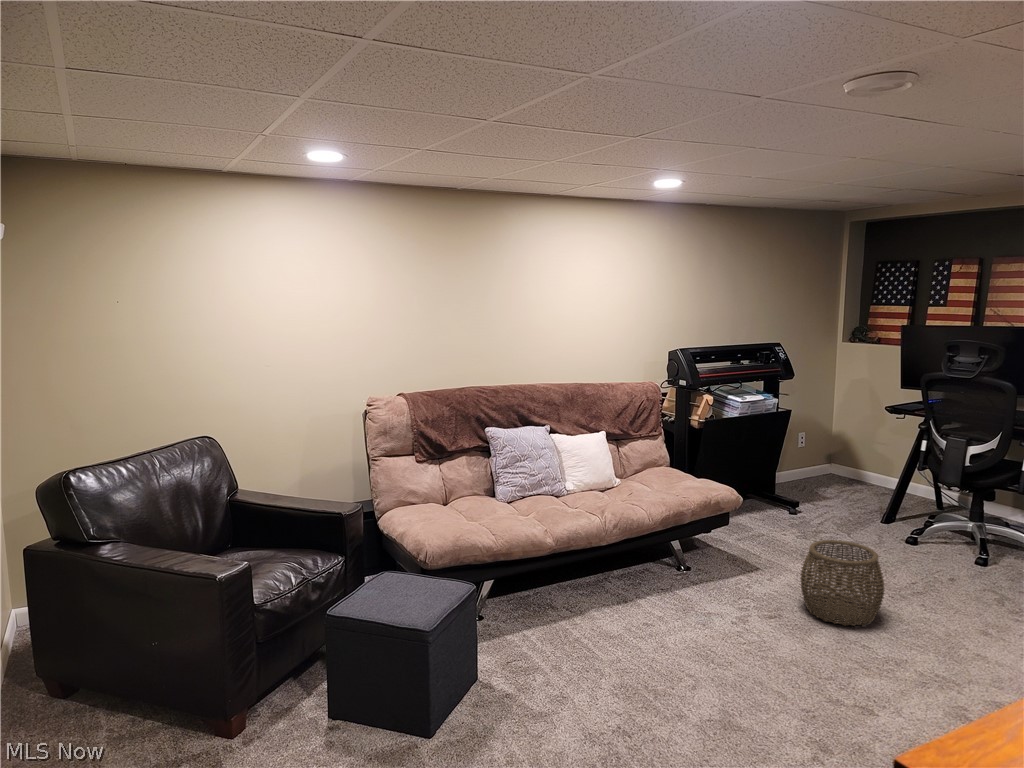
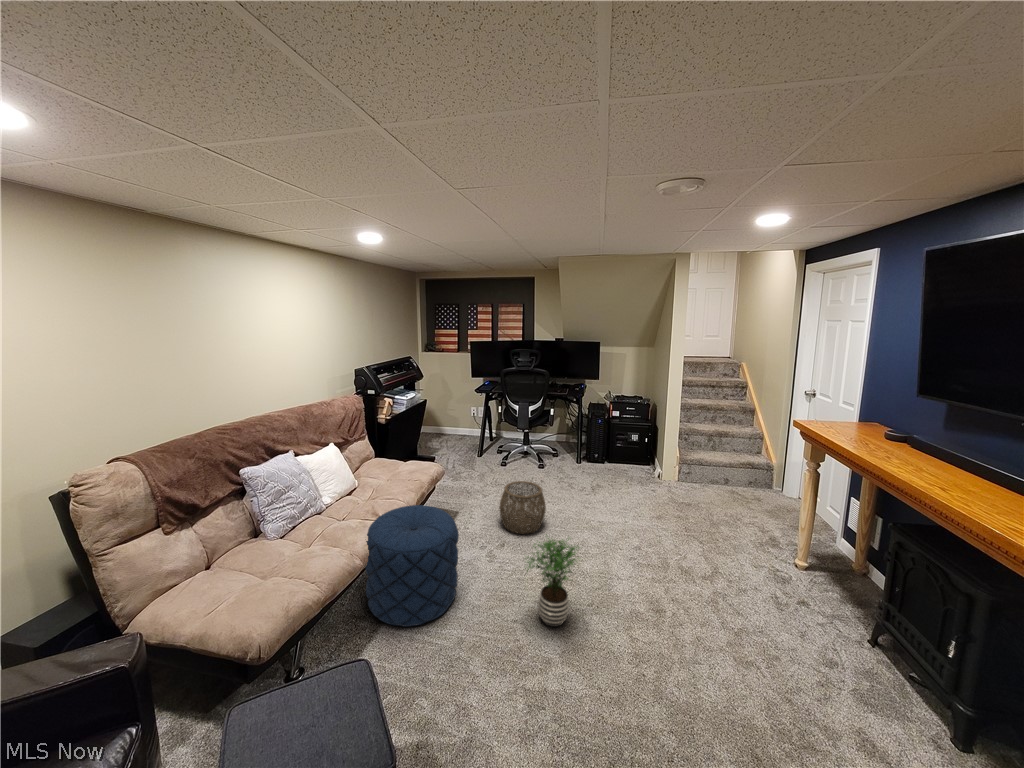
pouf: none [558,507,670,640] -> present [366,505,459,627]
potted plant: none [698,577,794,713] -> present [527,534,580,627]

